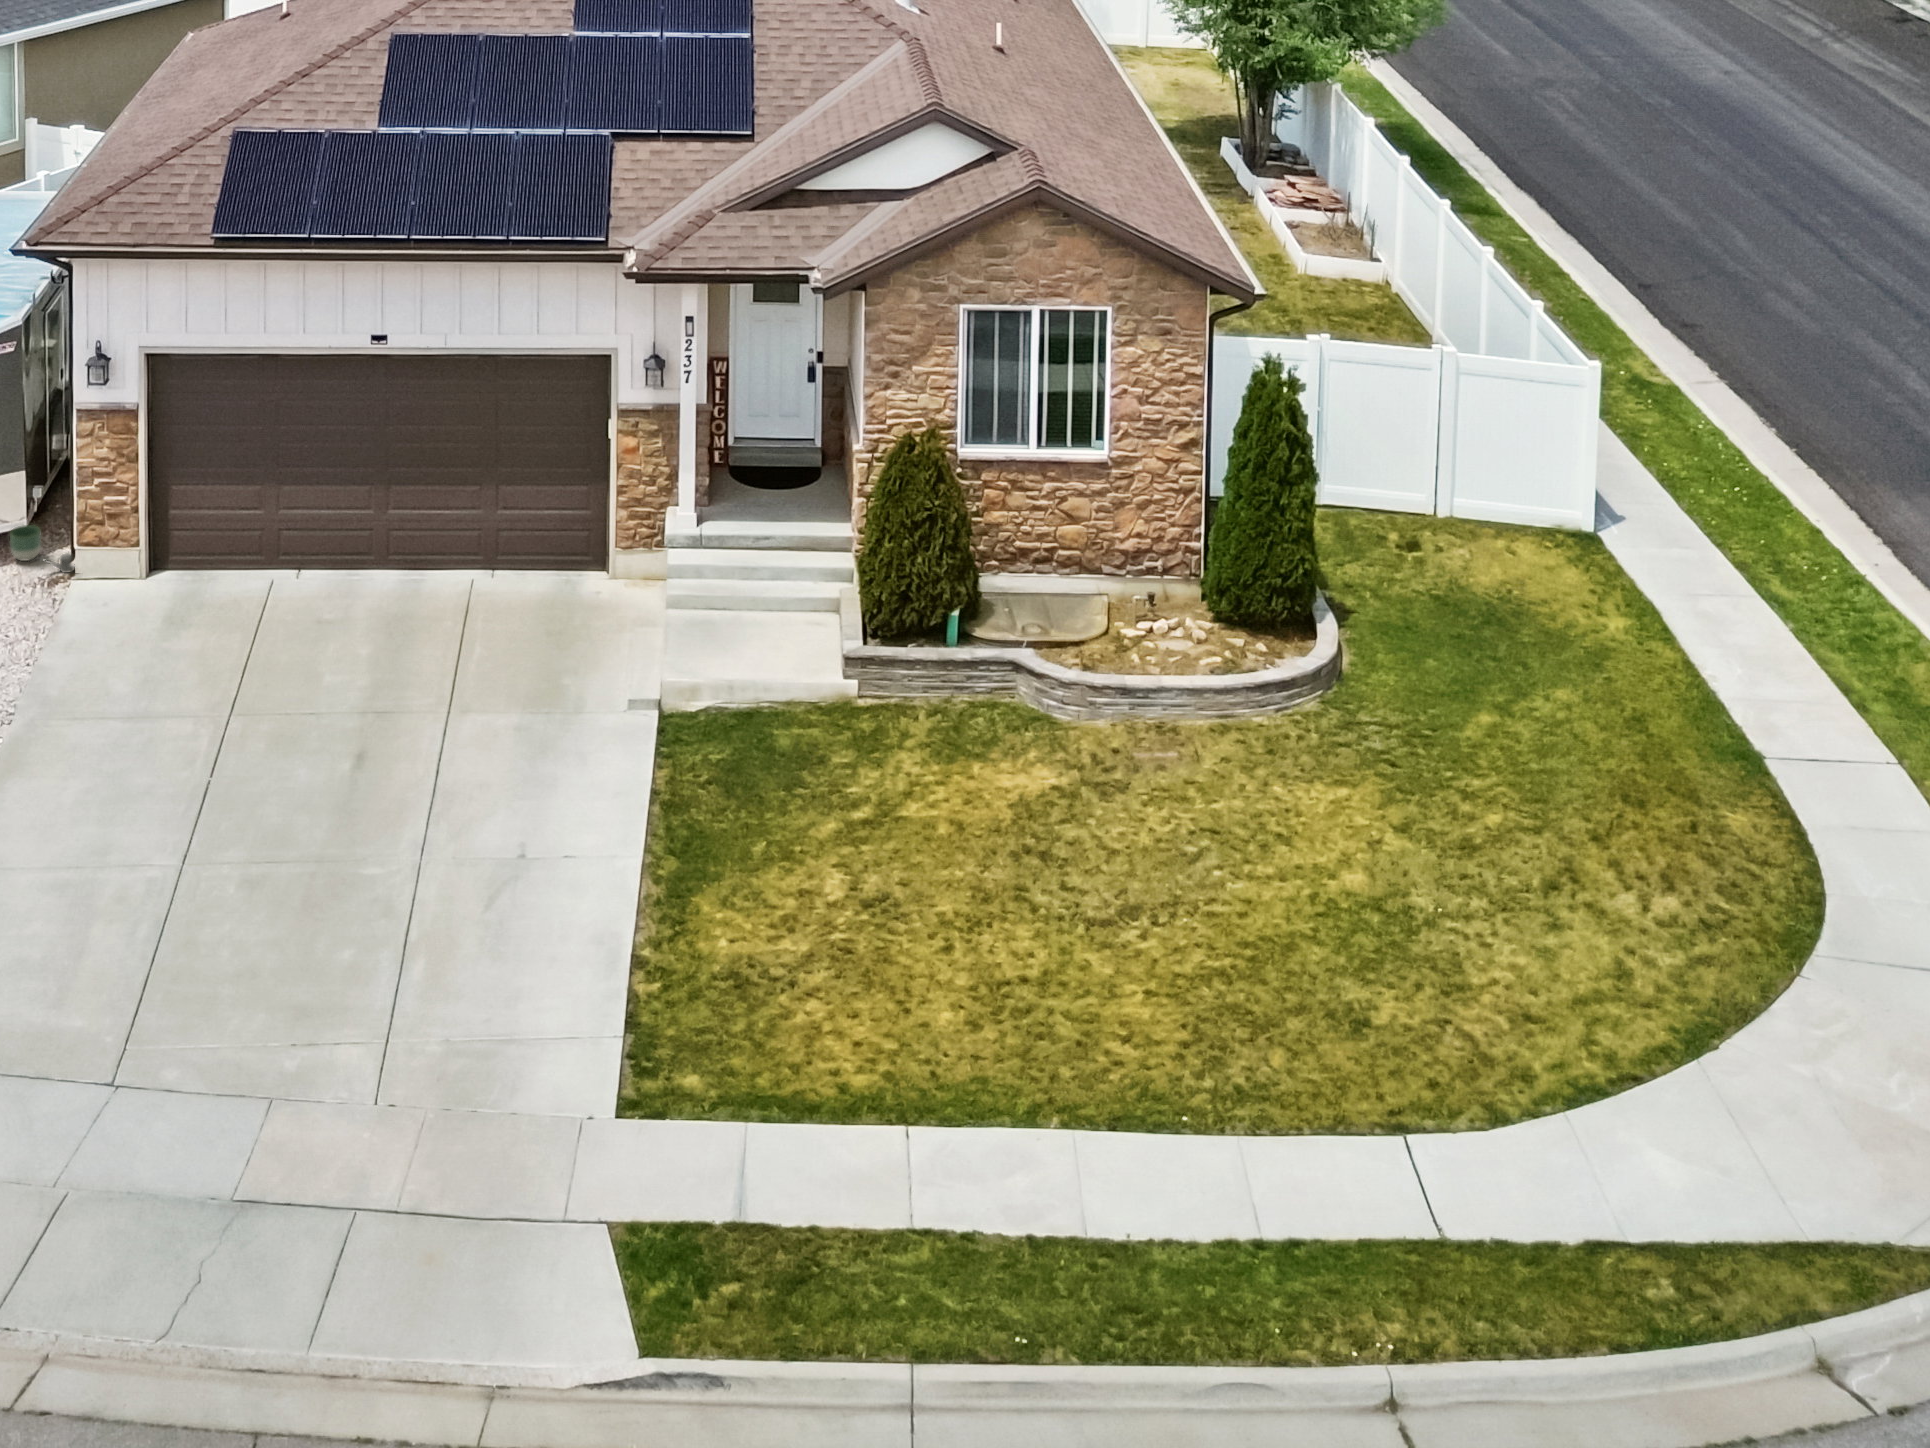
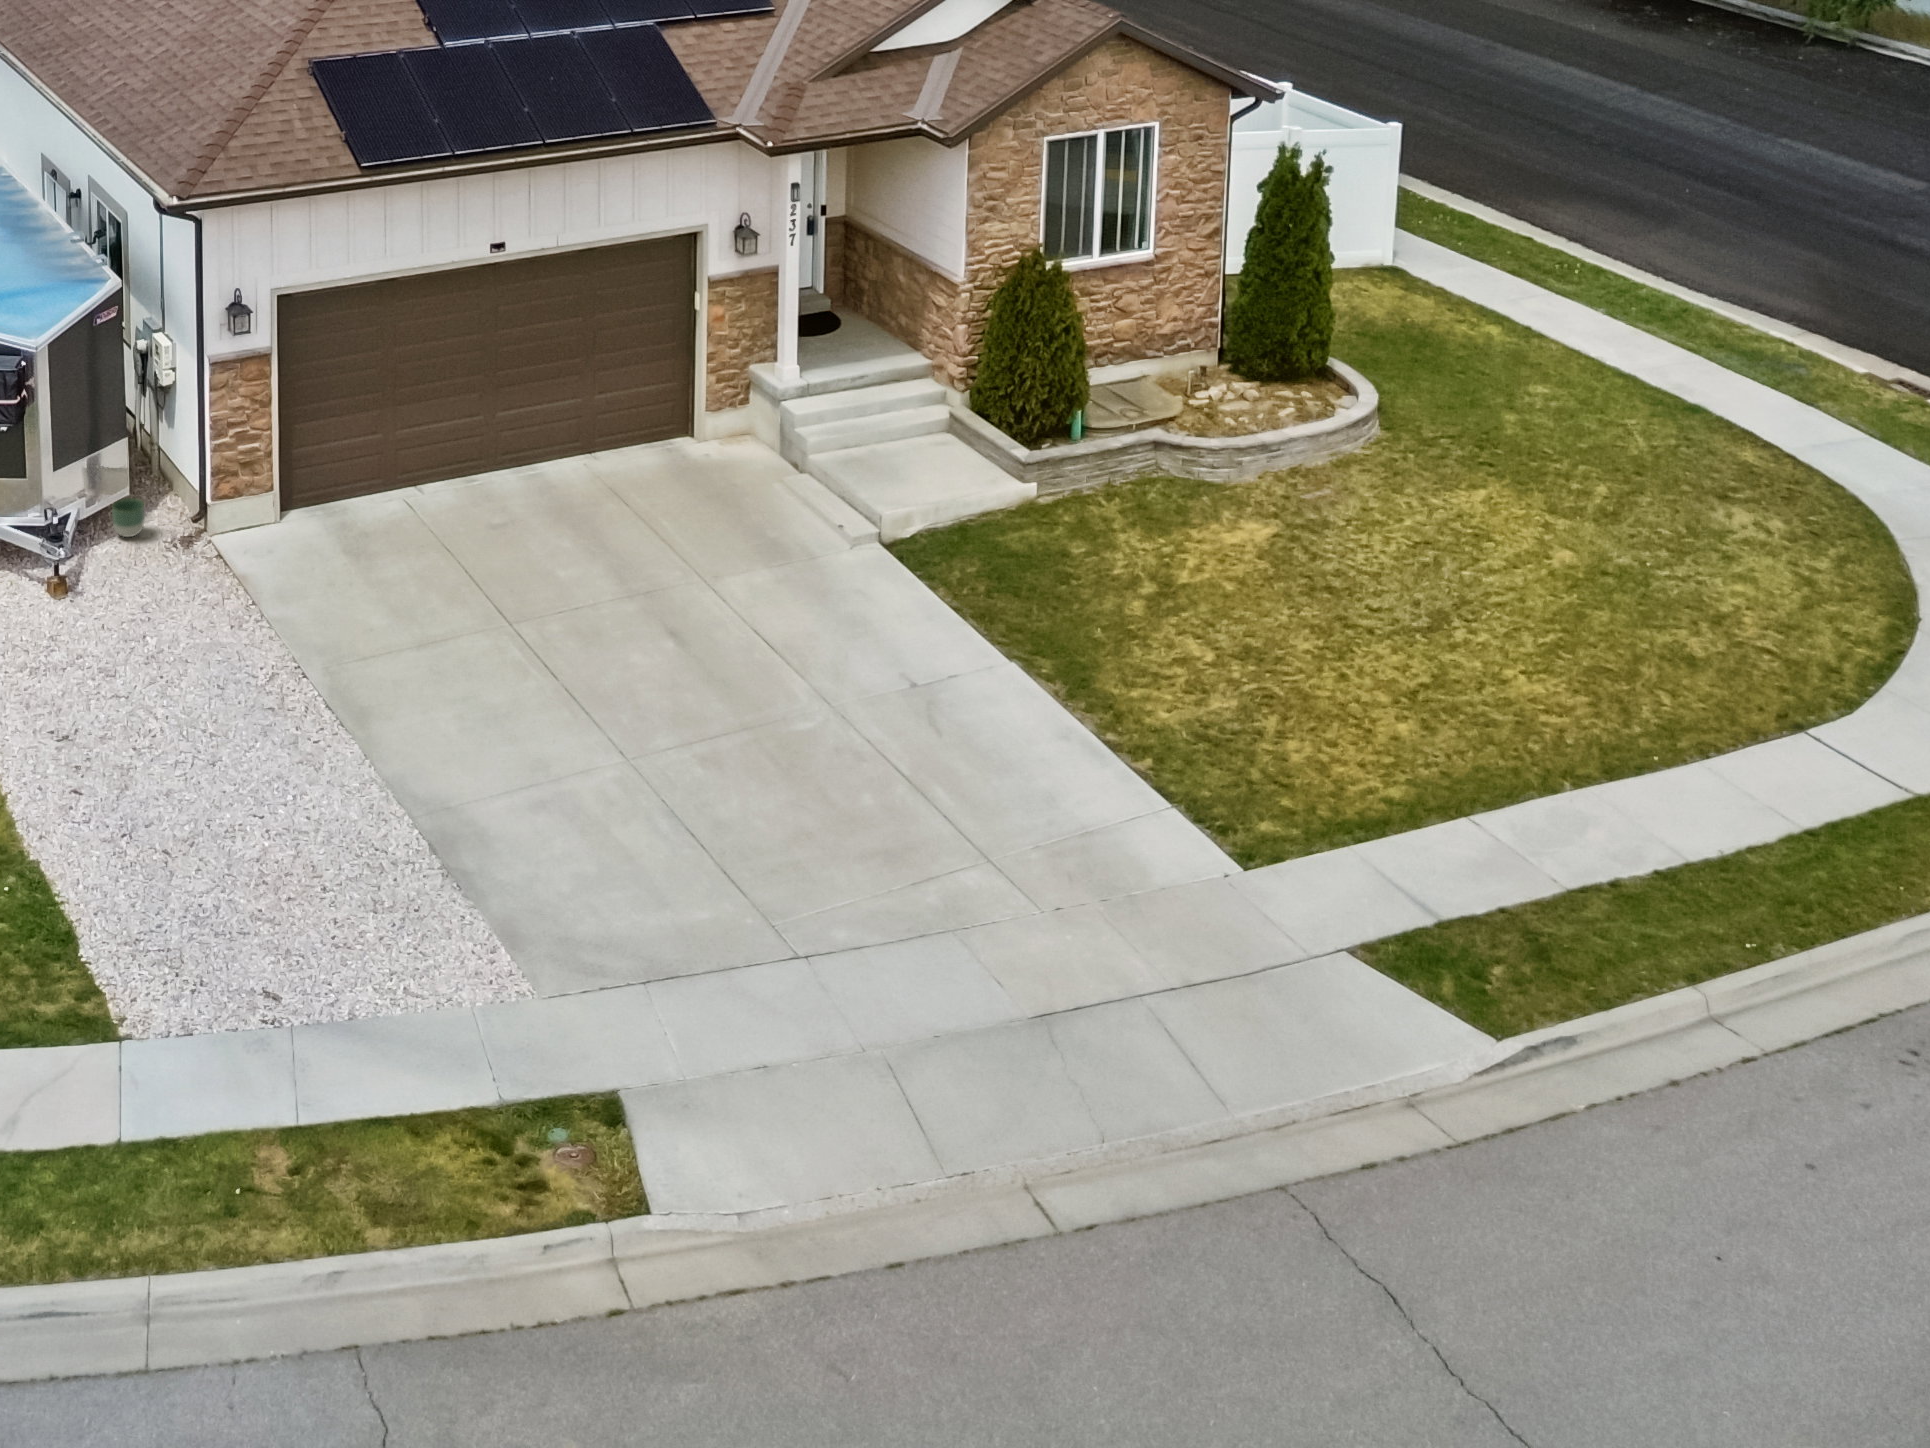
watering can: present [43,554,75,573] -> none [162,518,199,540]

